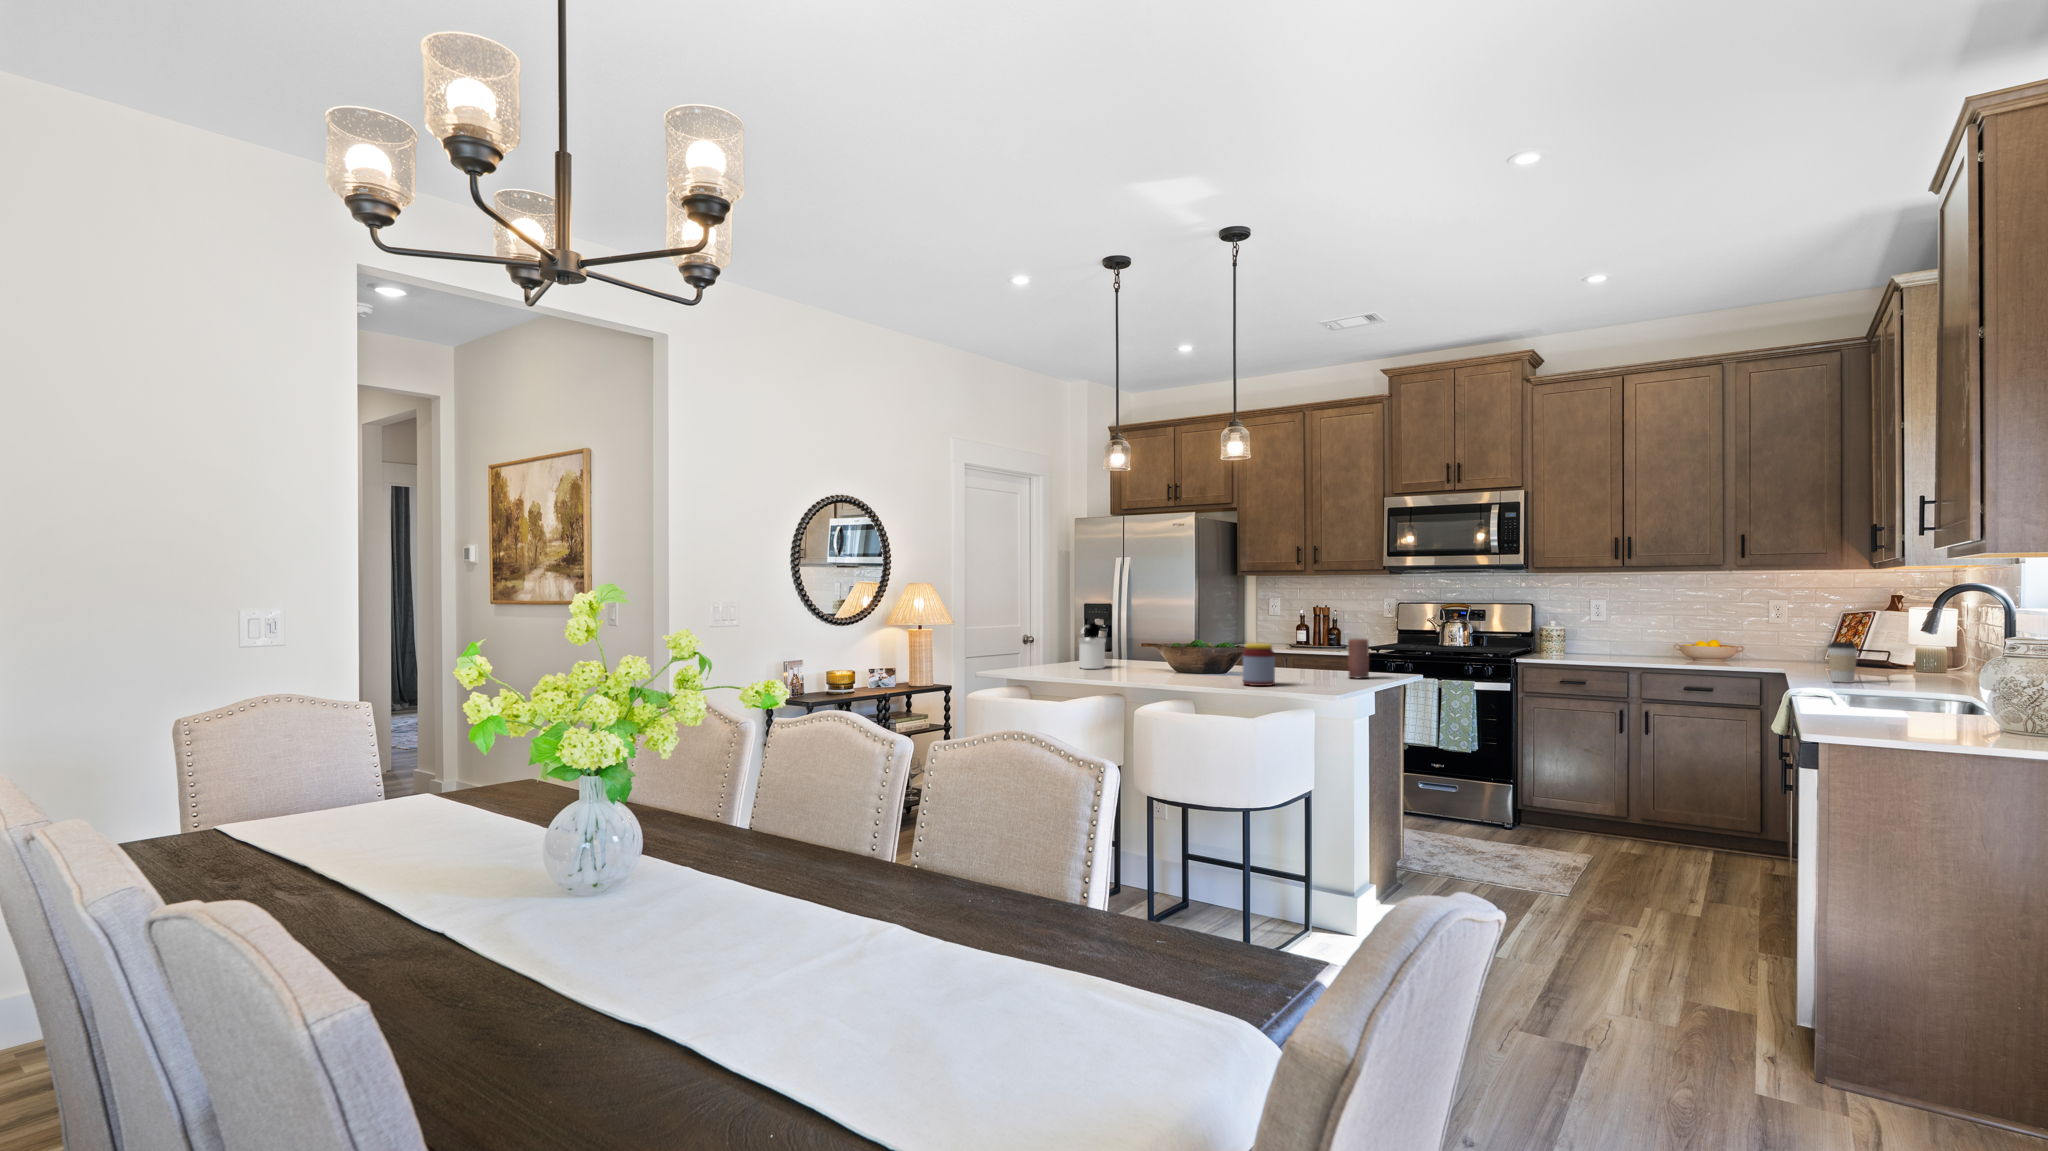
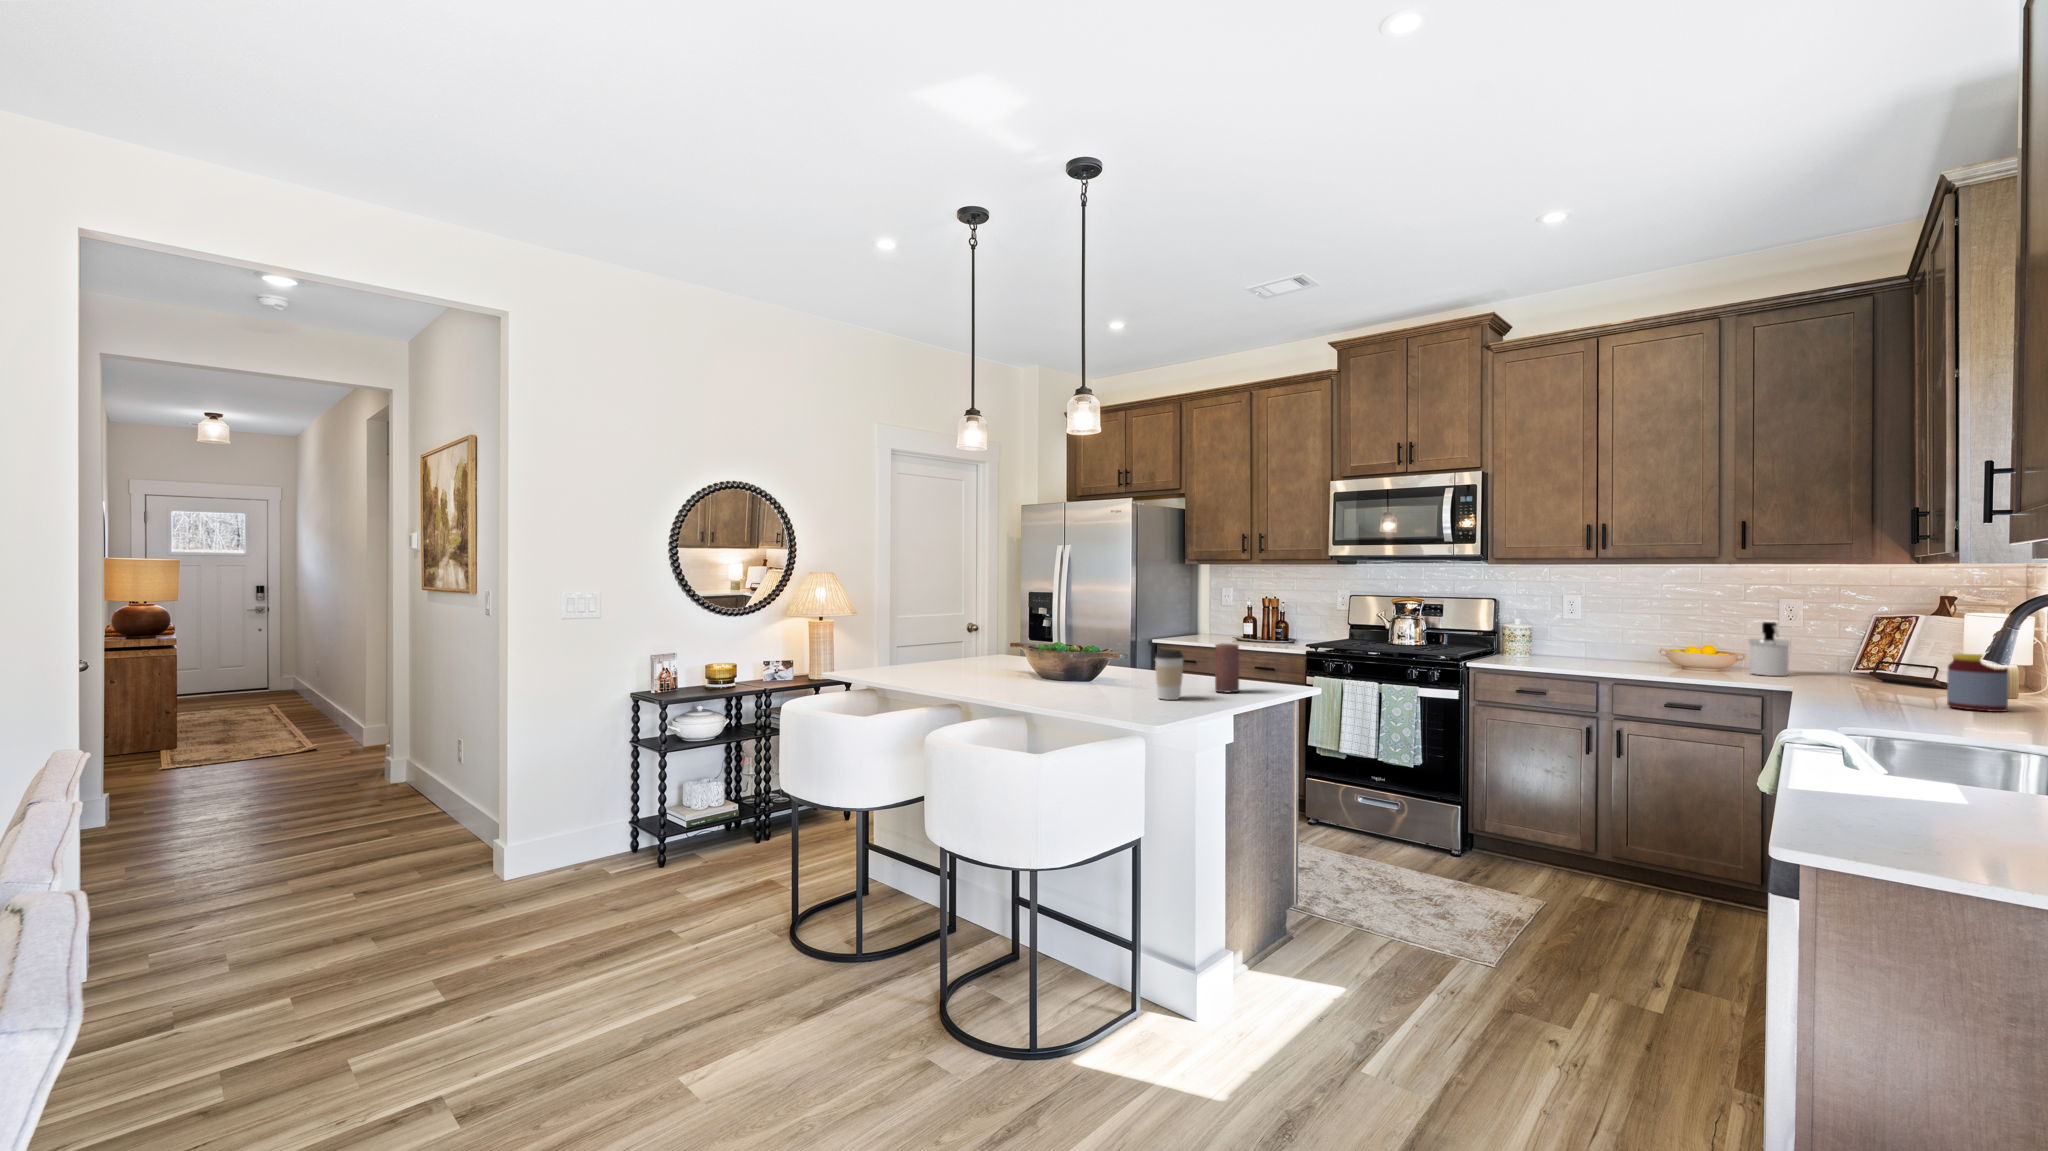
soap dispenser: present [1078,622,1106,669] -> present [1749,622,1790,676]
coffee cup: present [1828,641,1857,683] -> present [1155,650,1184,700]
jar: present [1243,643,1275,686] -> present [1947,654,2008,712]

